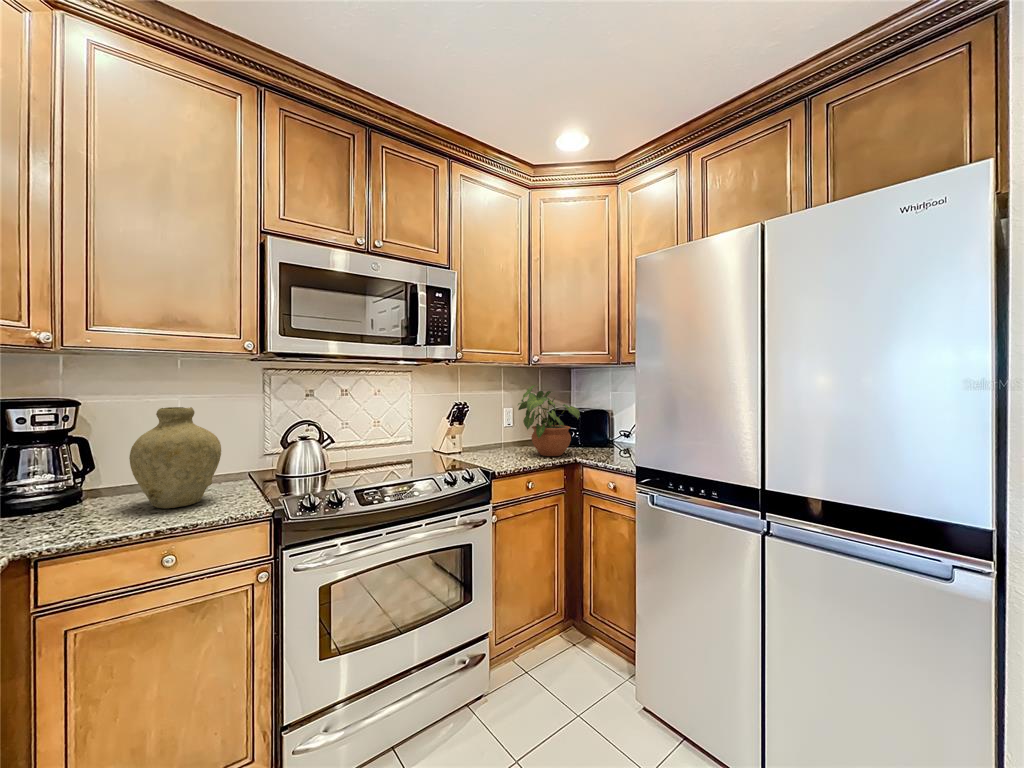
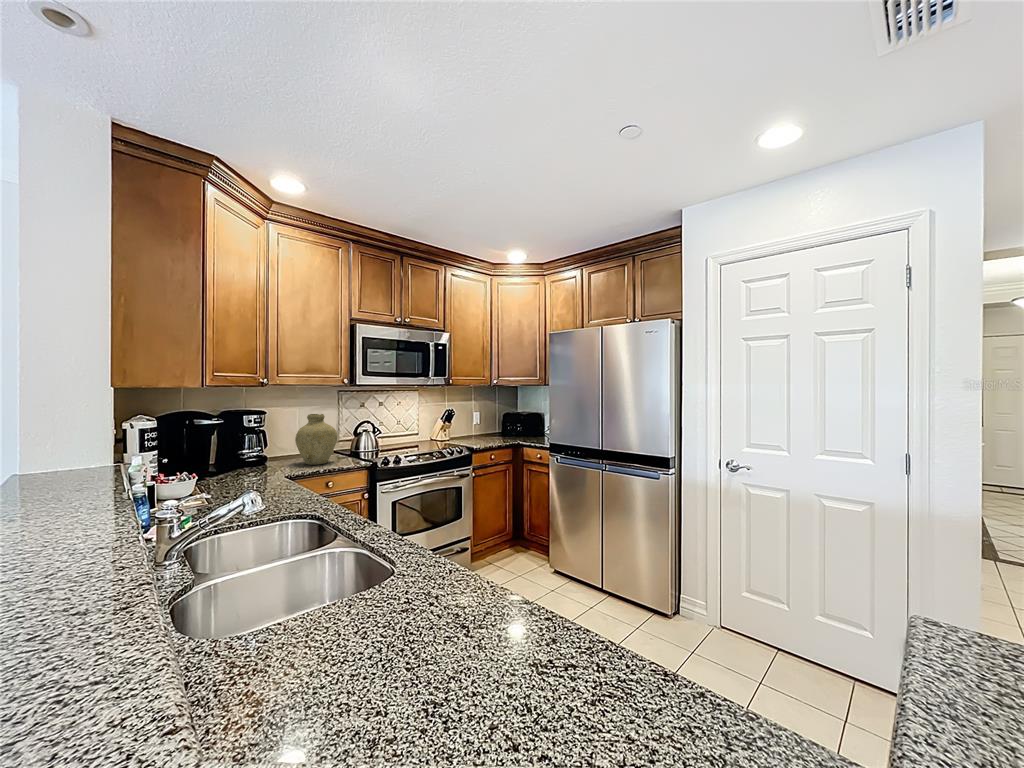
potted plant: present [518,385,580,456] -> none [484,398,521,441]

